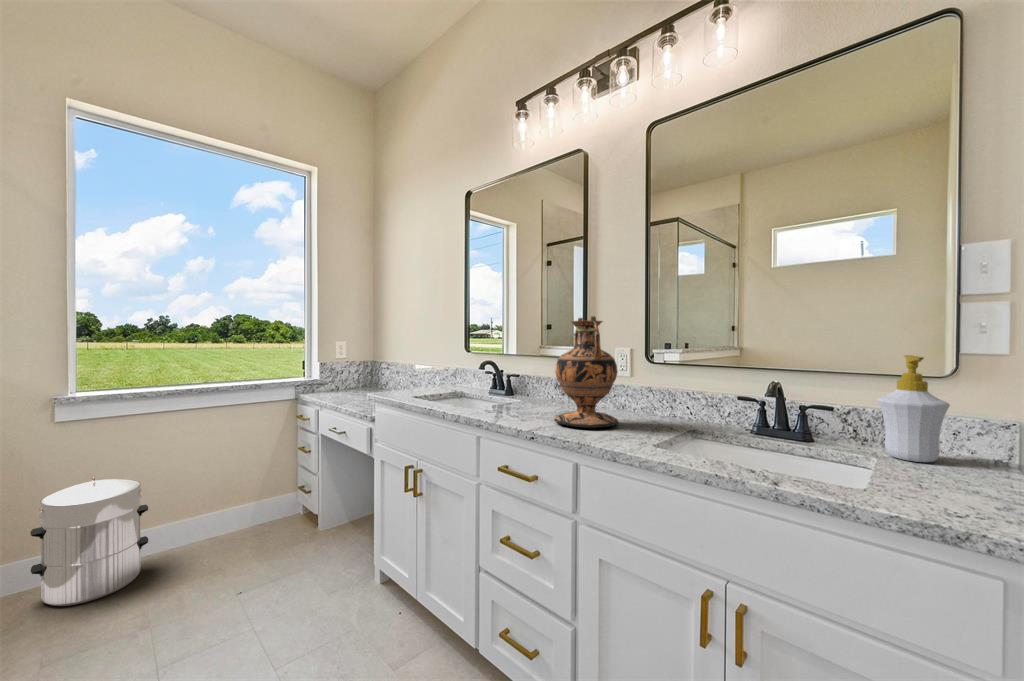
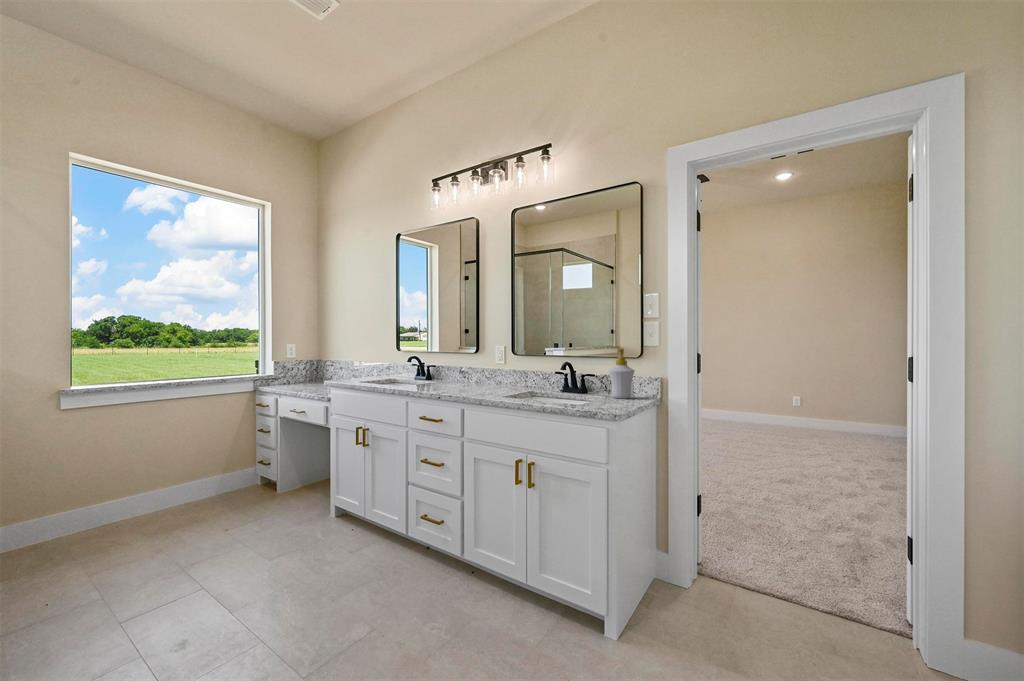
vase: present [554,316,618,428] -> none [453,328,491,392]
waste bin: present [30,477,148,606] -> none [57,451,146,546]

